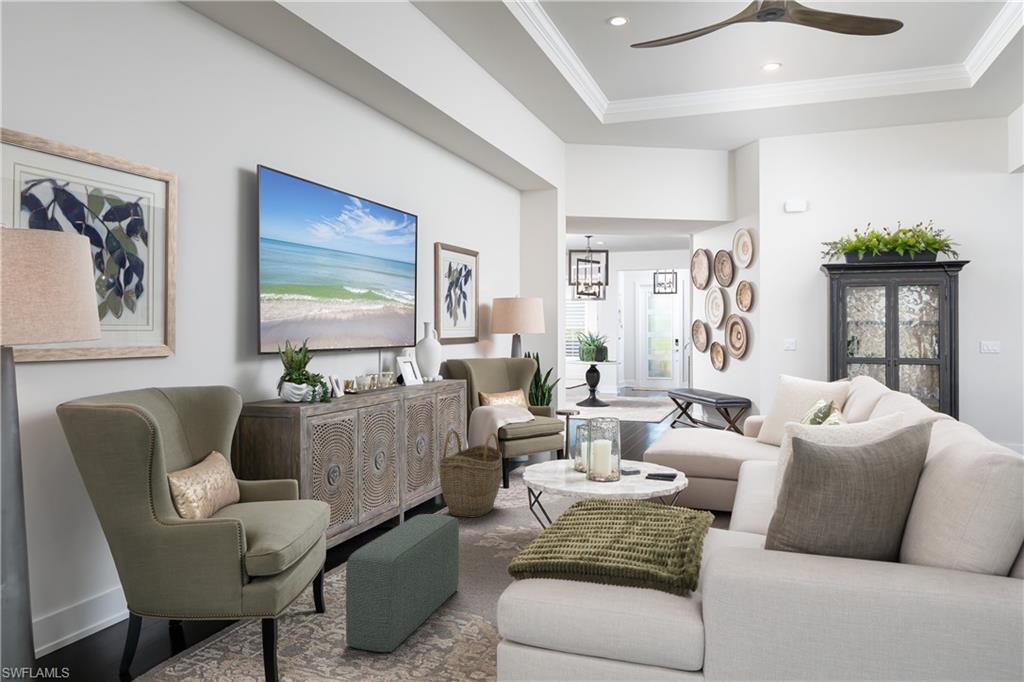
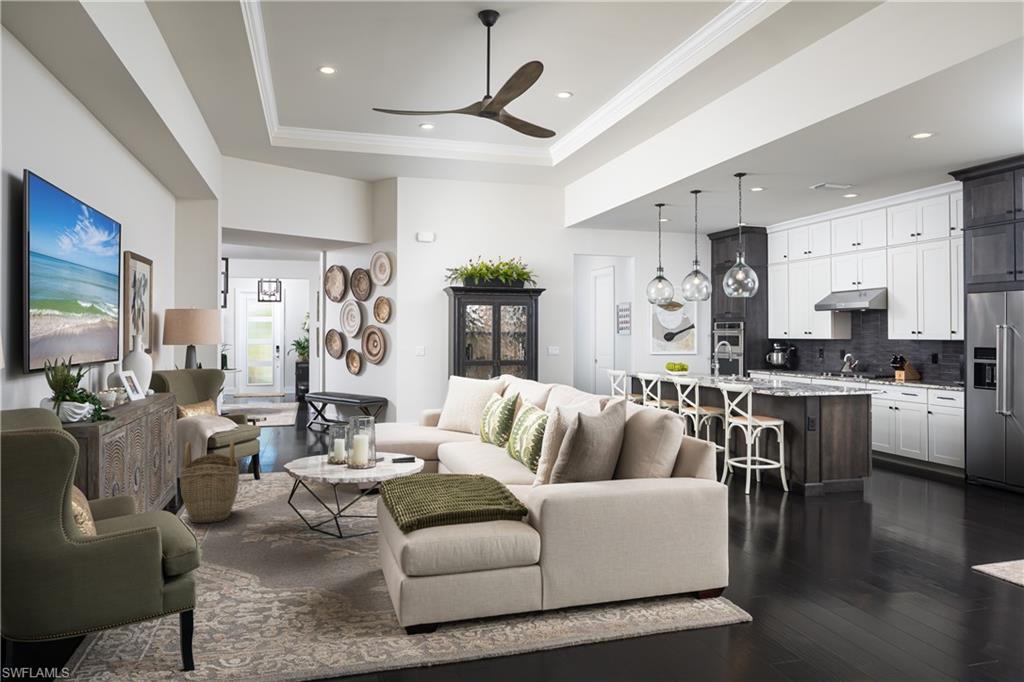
pouf: present [346,514,459,652] -> none [244,506,293,615]

